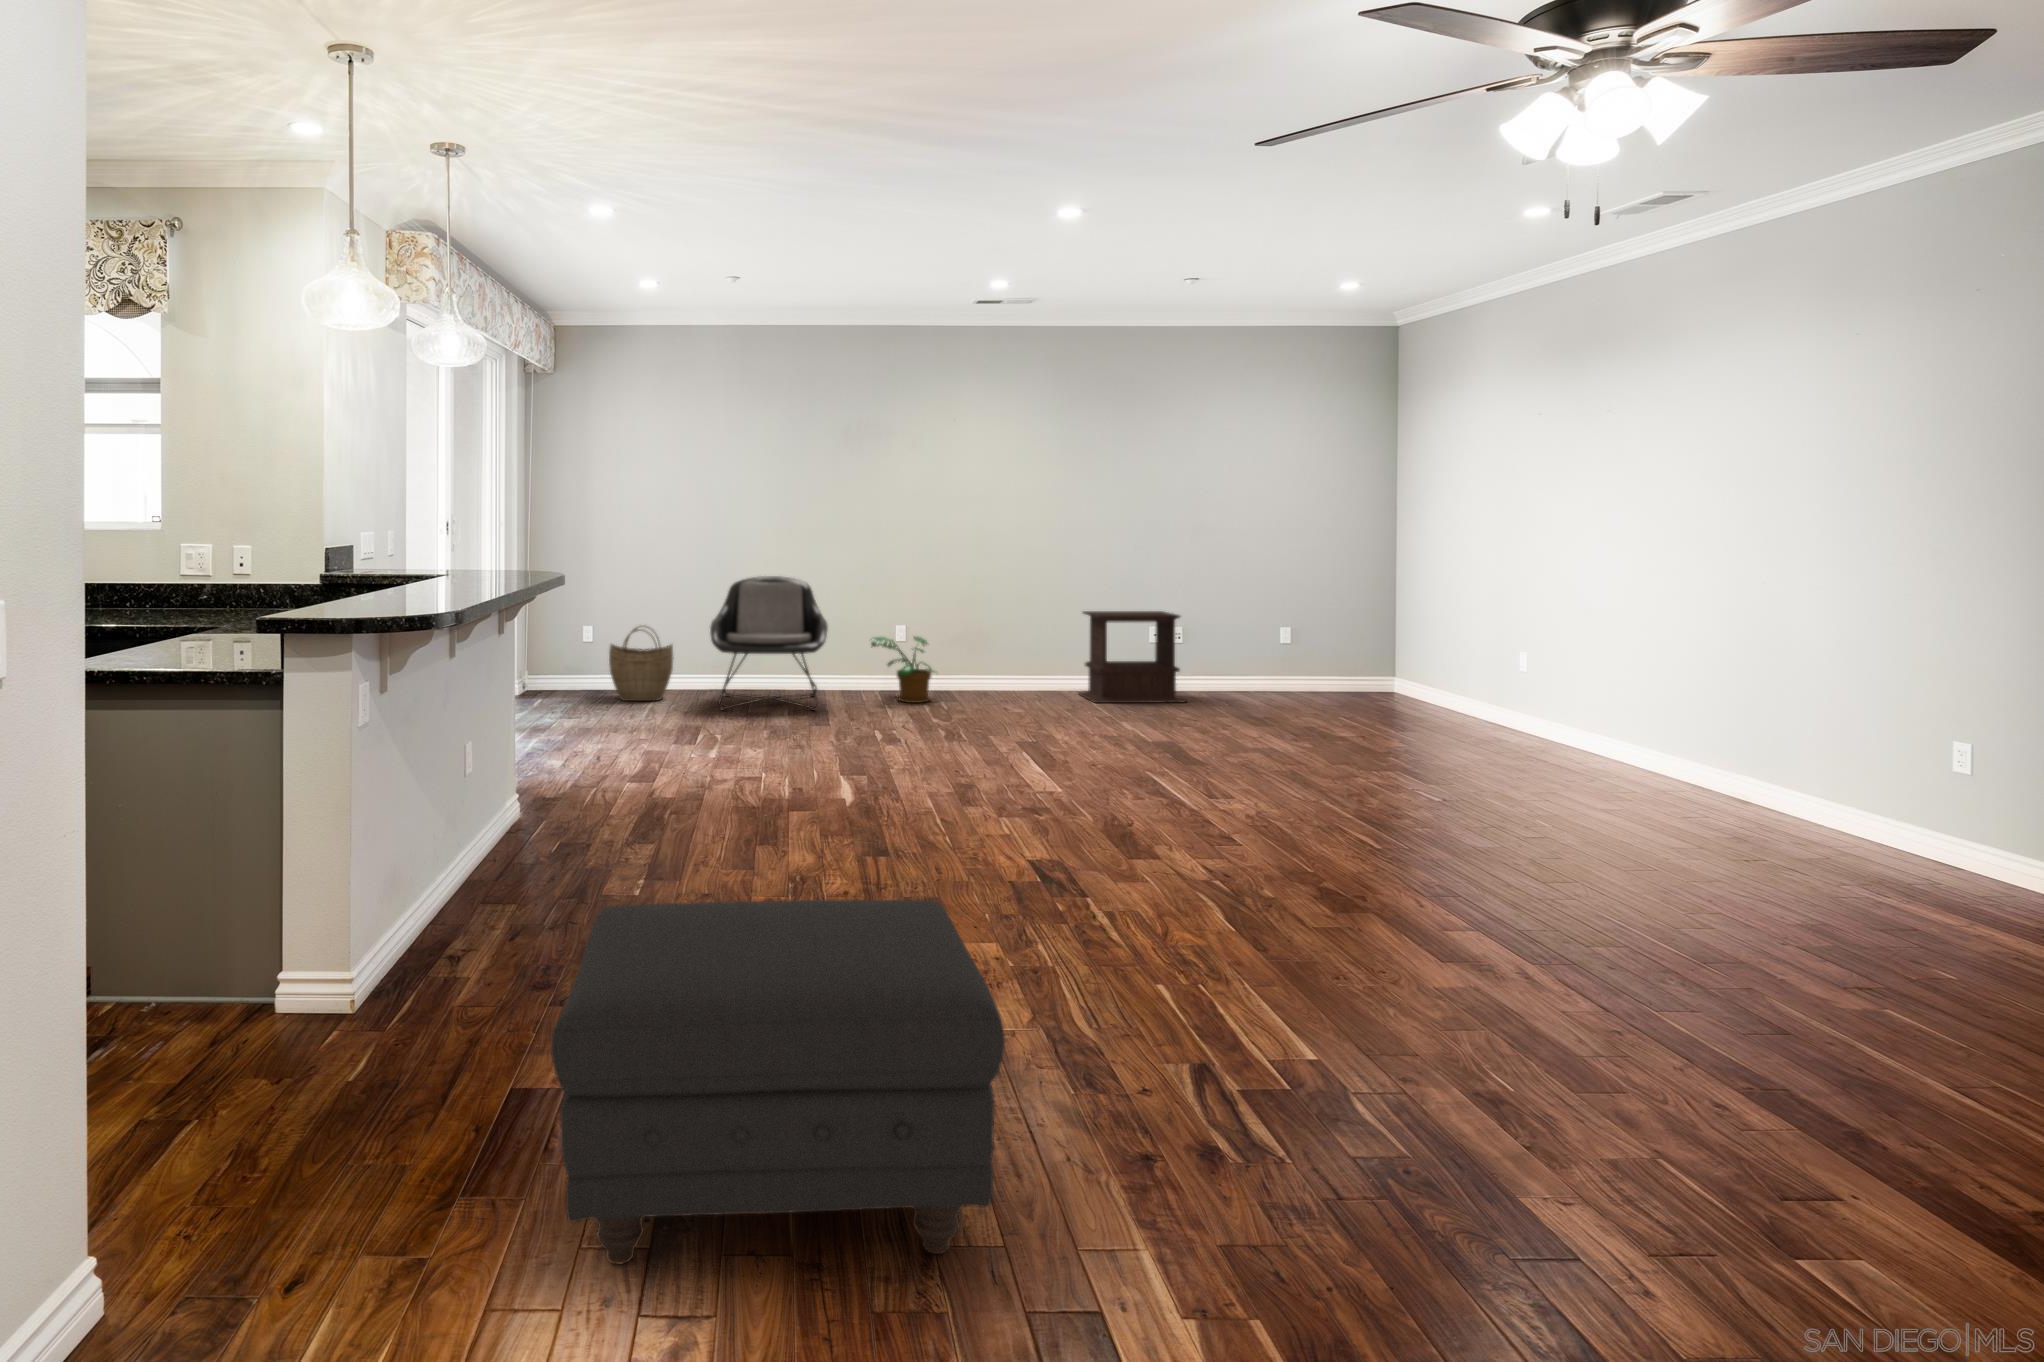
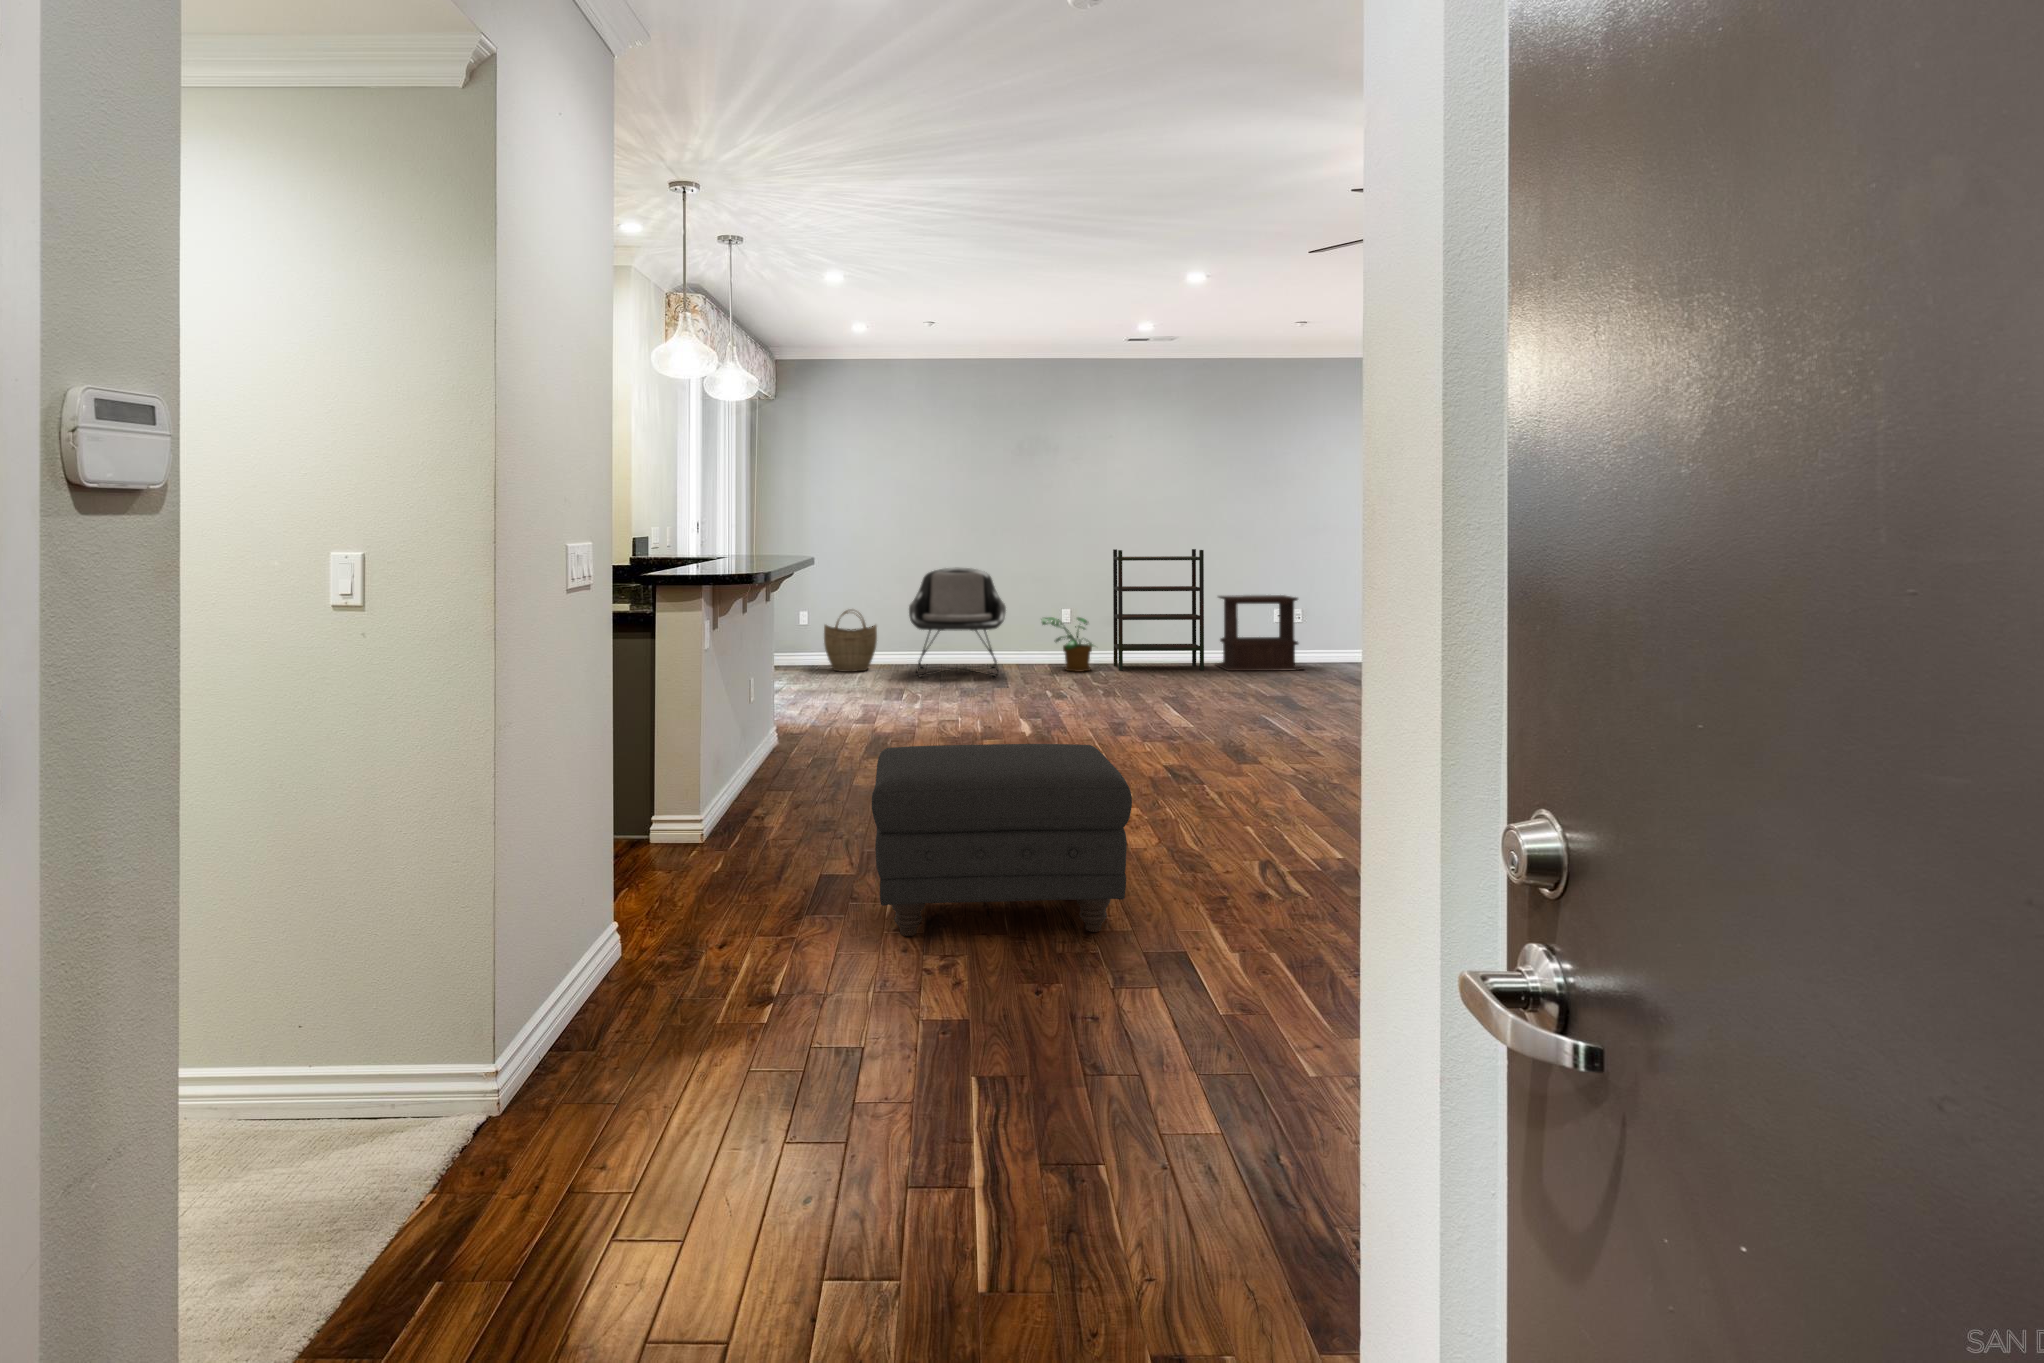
bookshelf: none [957,555,1067,702] -> present [1113,549,1204,671]

